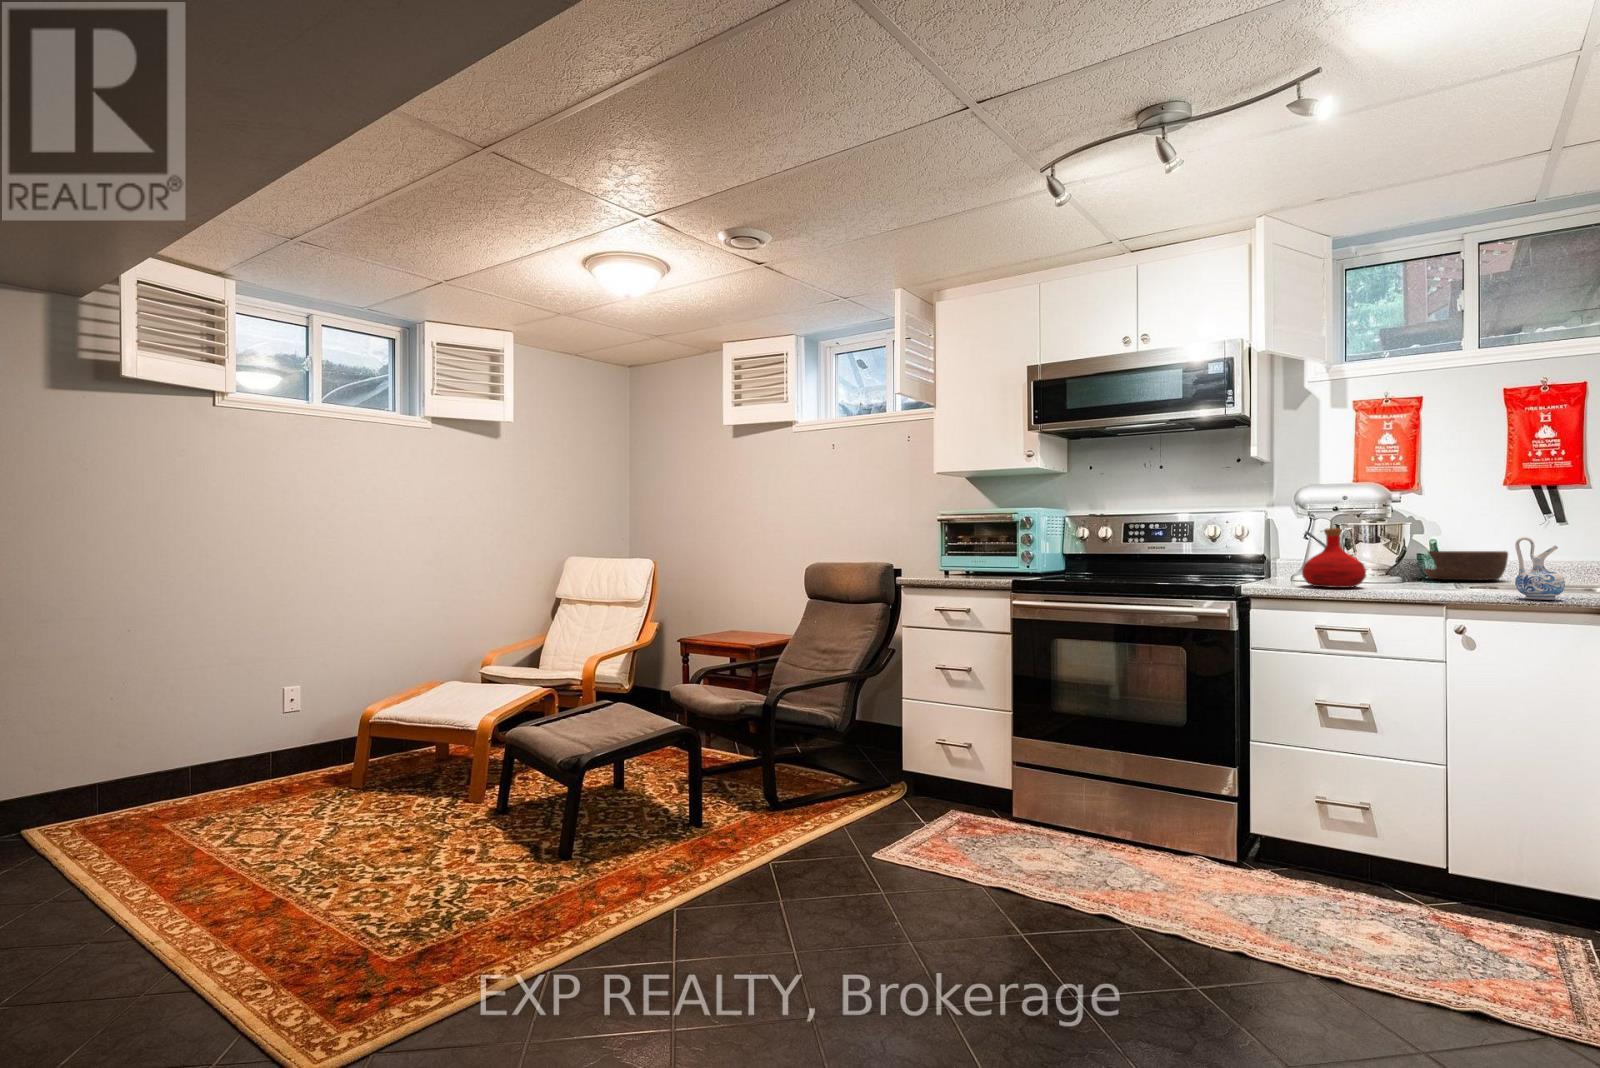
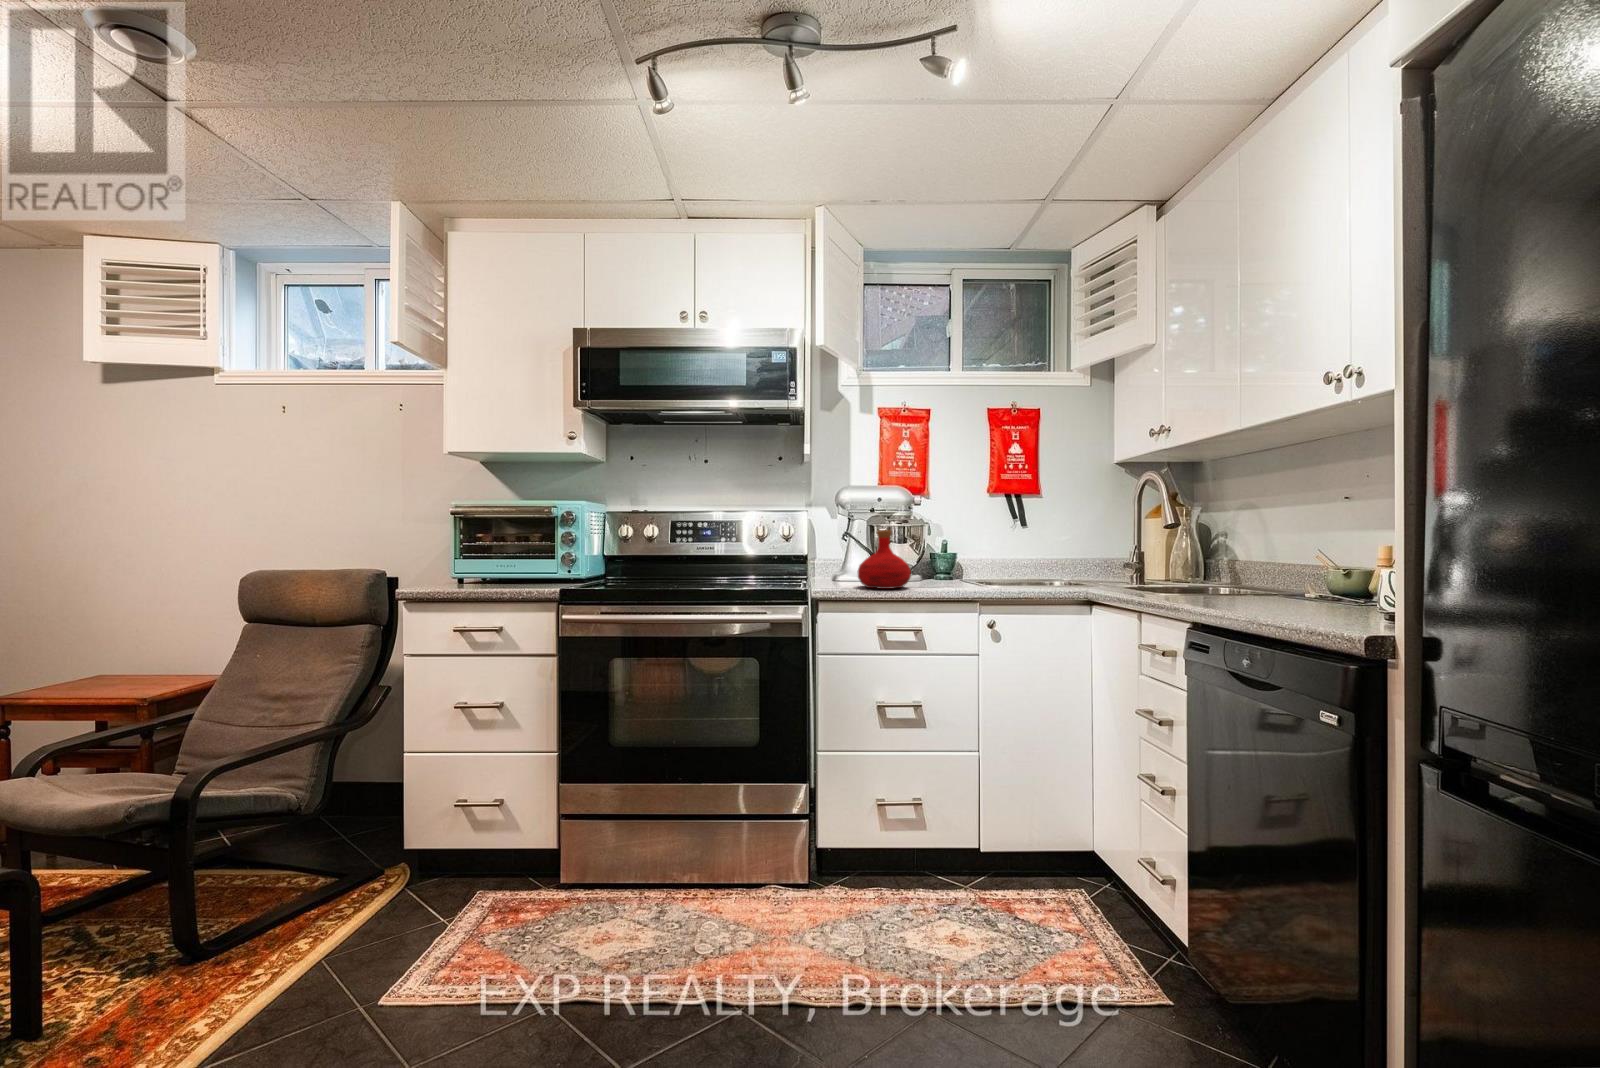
ceramic pitcher: present [1515,537,1565,600] -> none [1030,540,1065,595]
wooden bowl: present [1424,551,1508,580] -> none [931,550,994,576]

